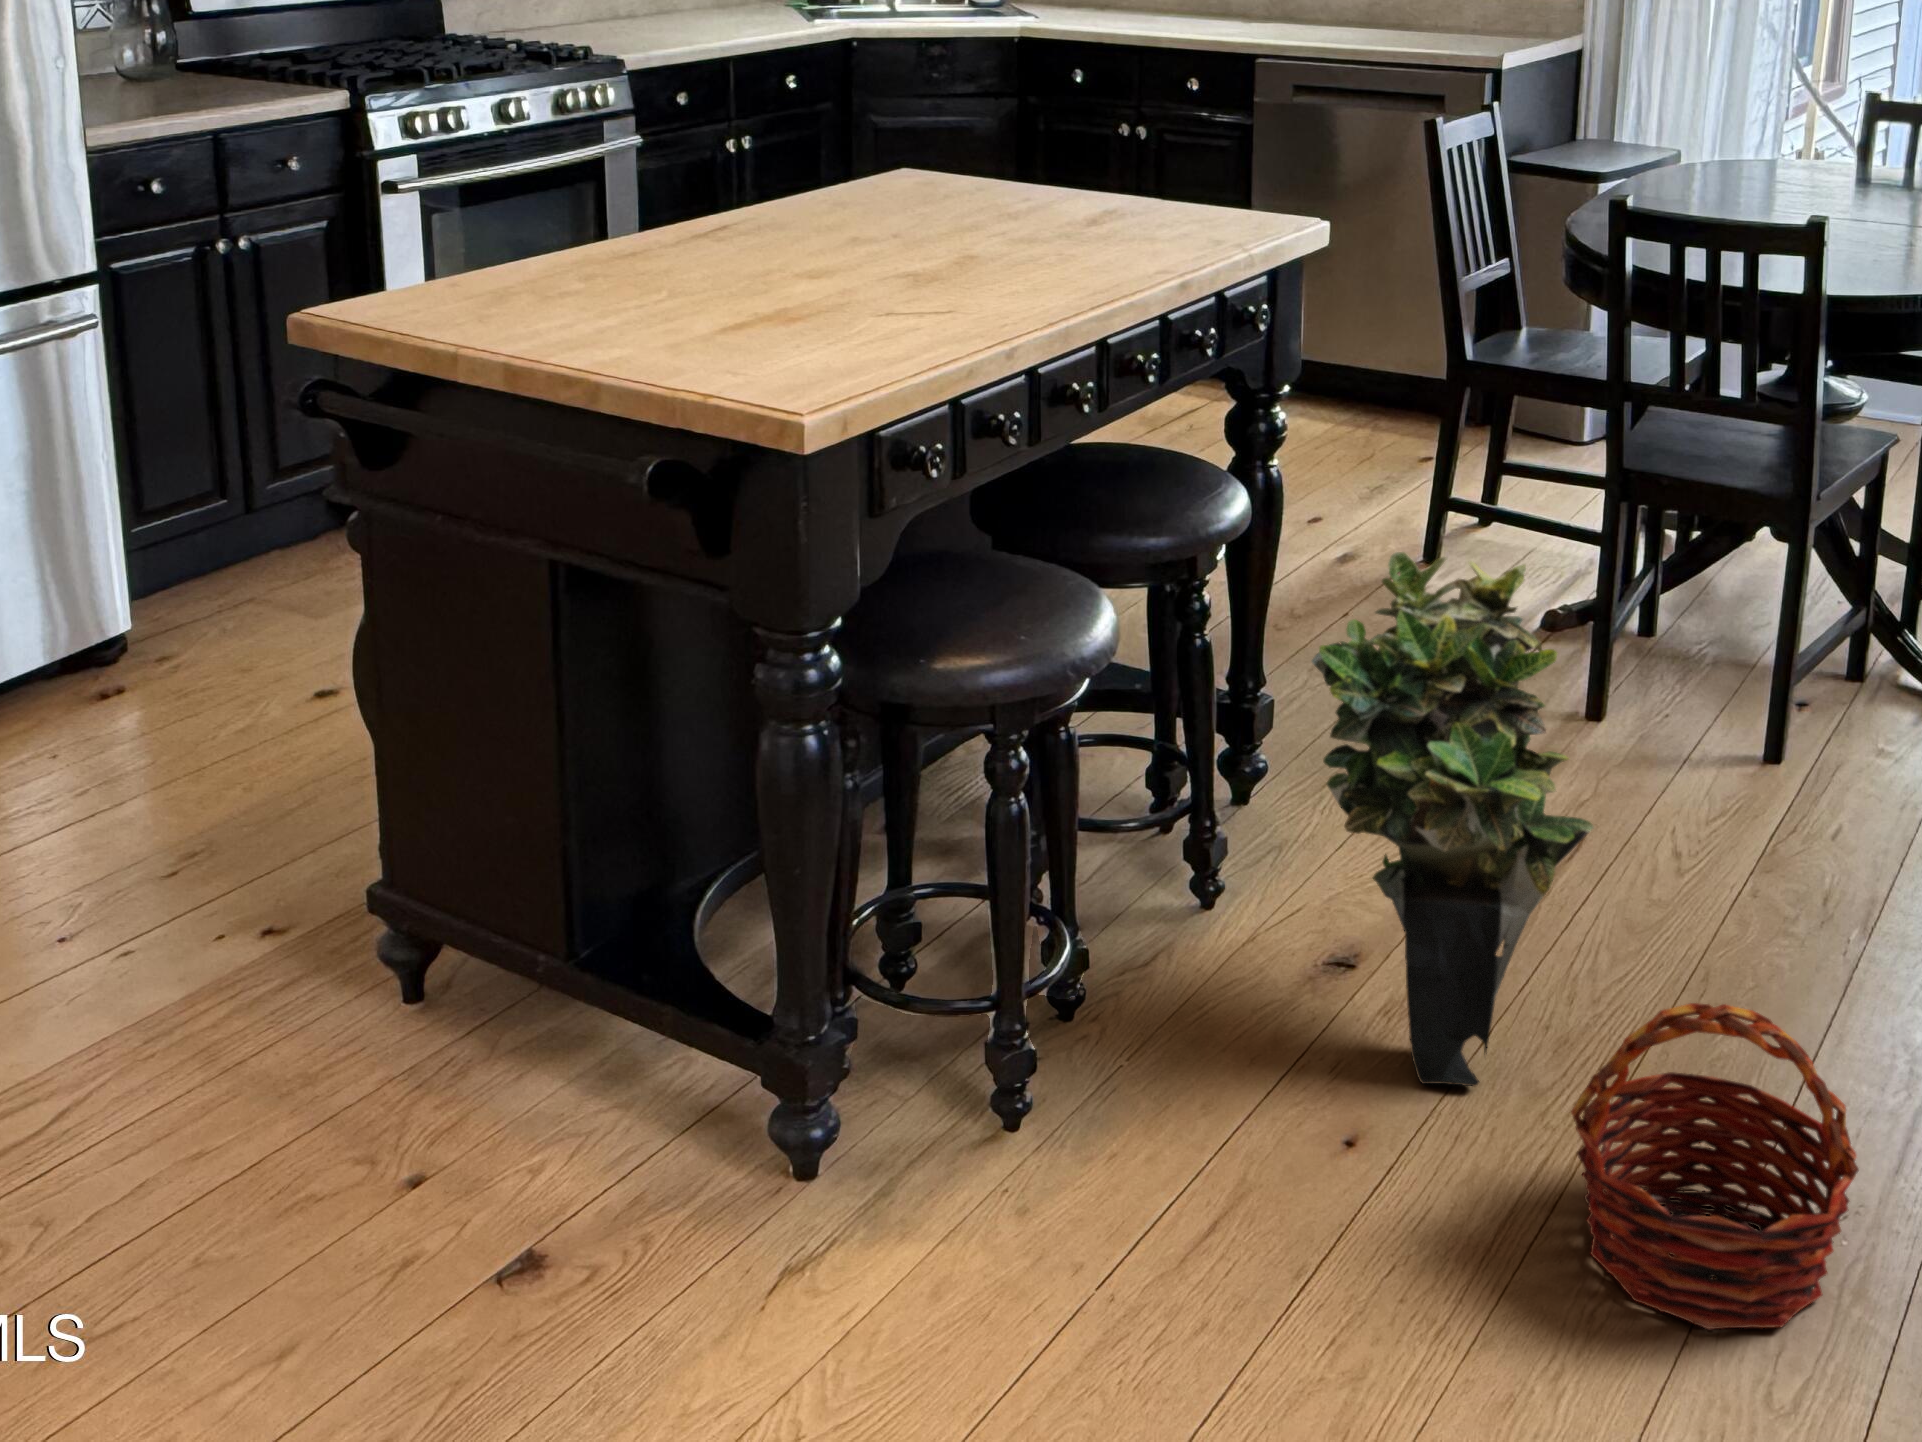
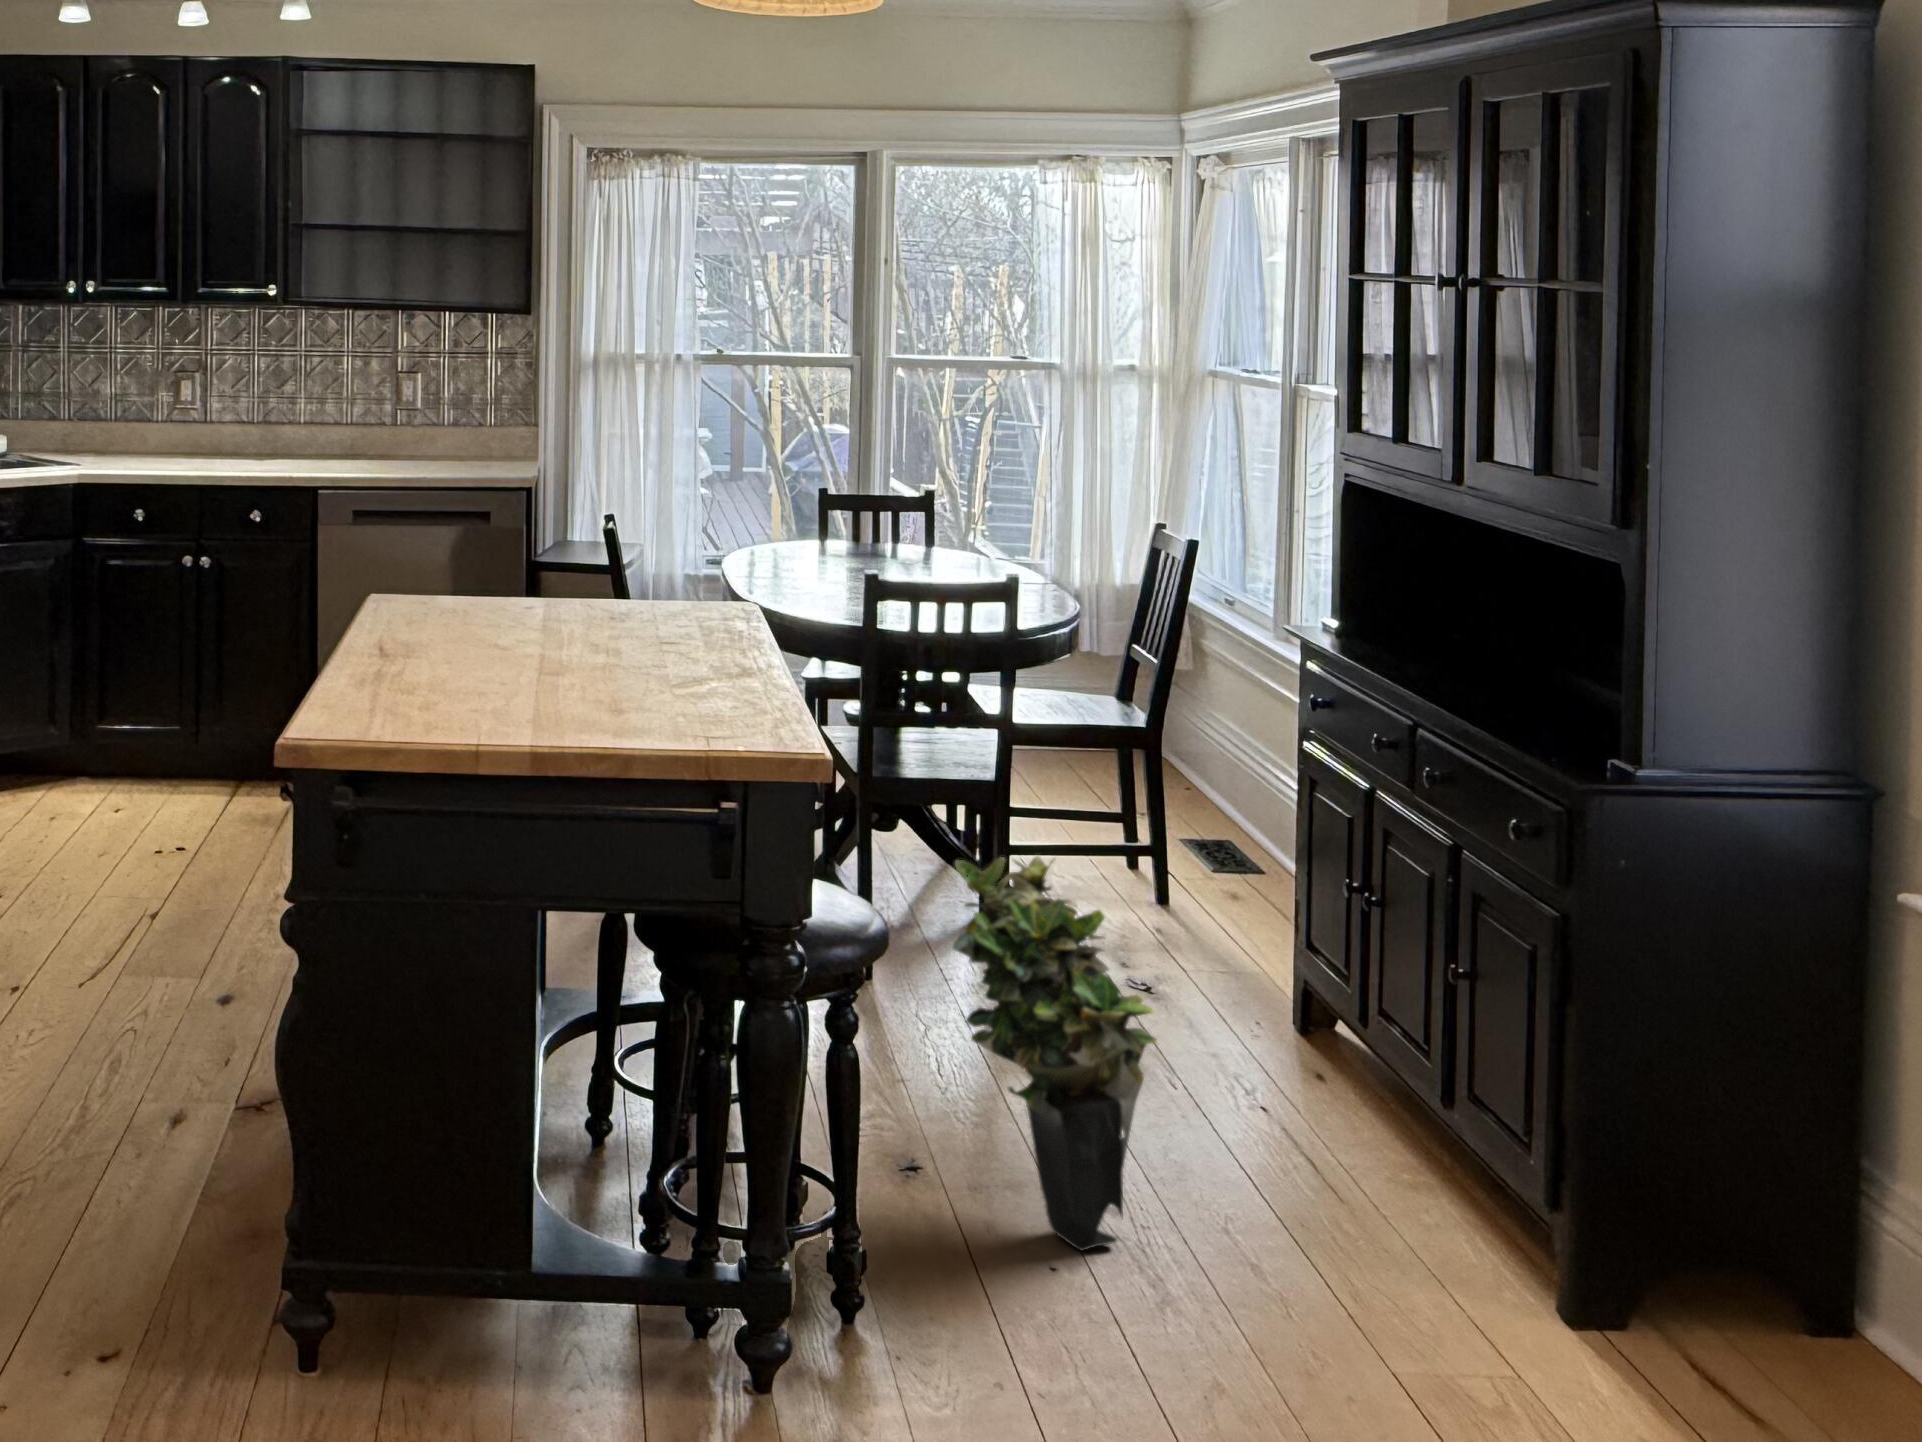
basket: present [1571,1003,1859,1329] -> none [1248,1116,1443,1339]

